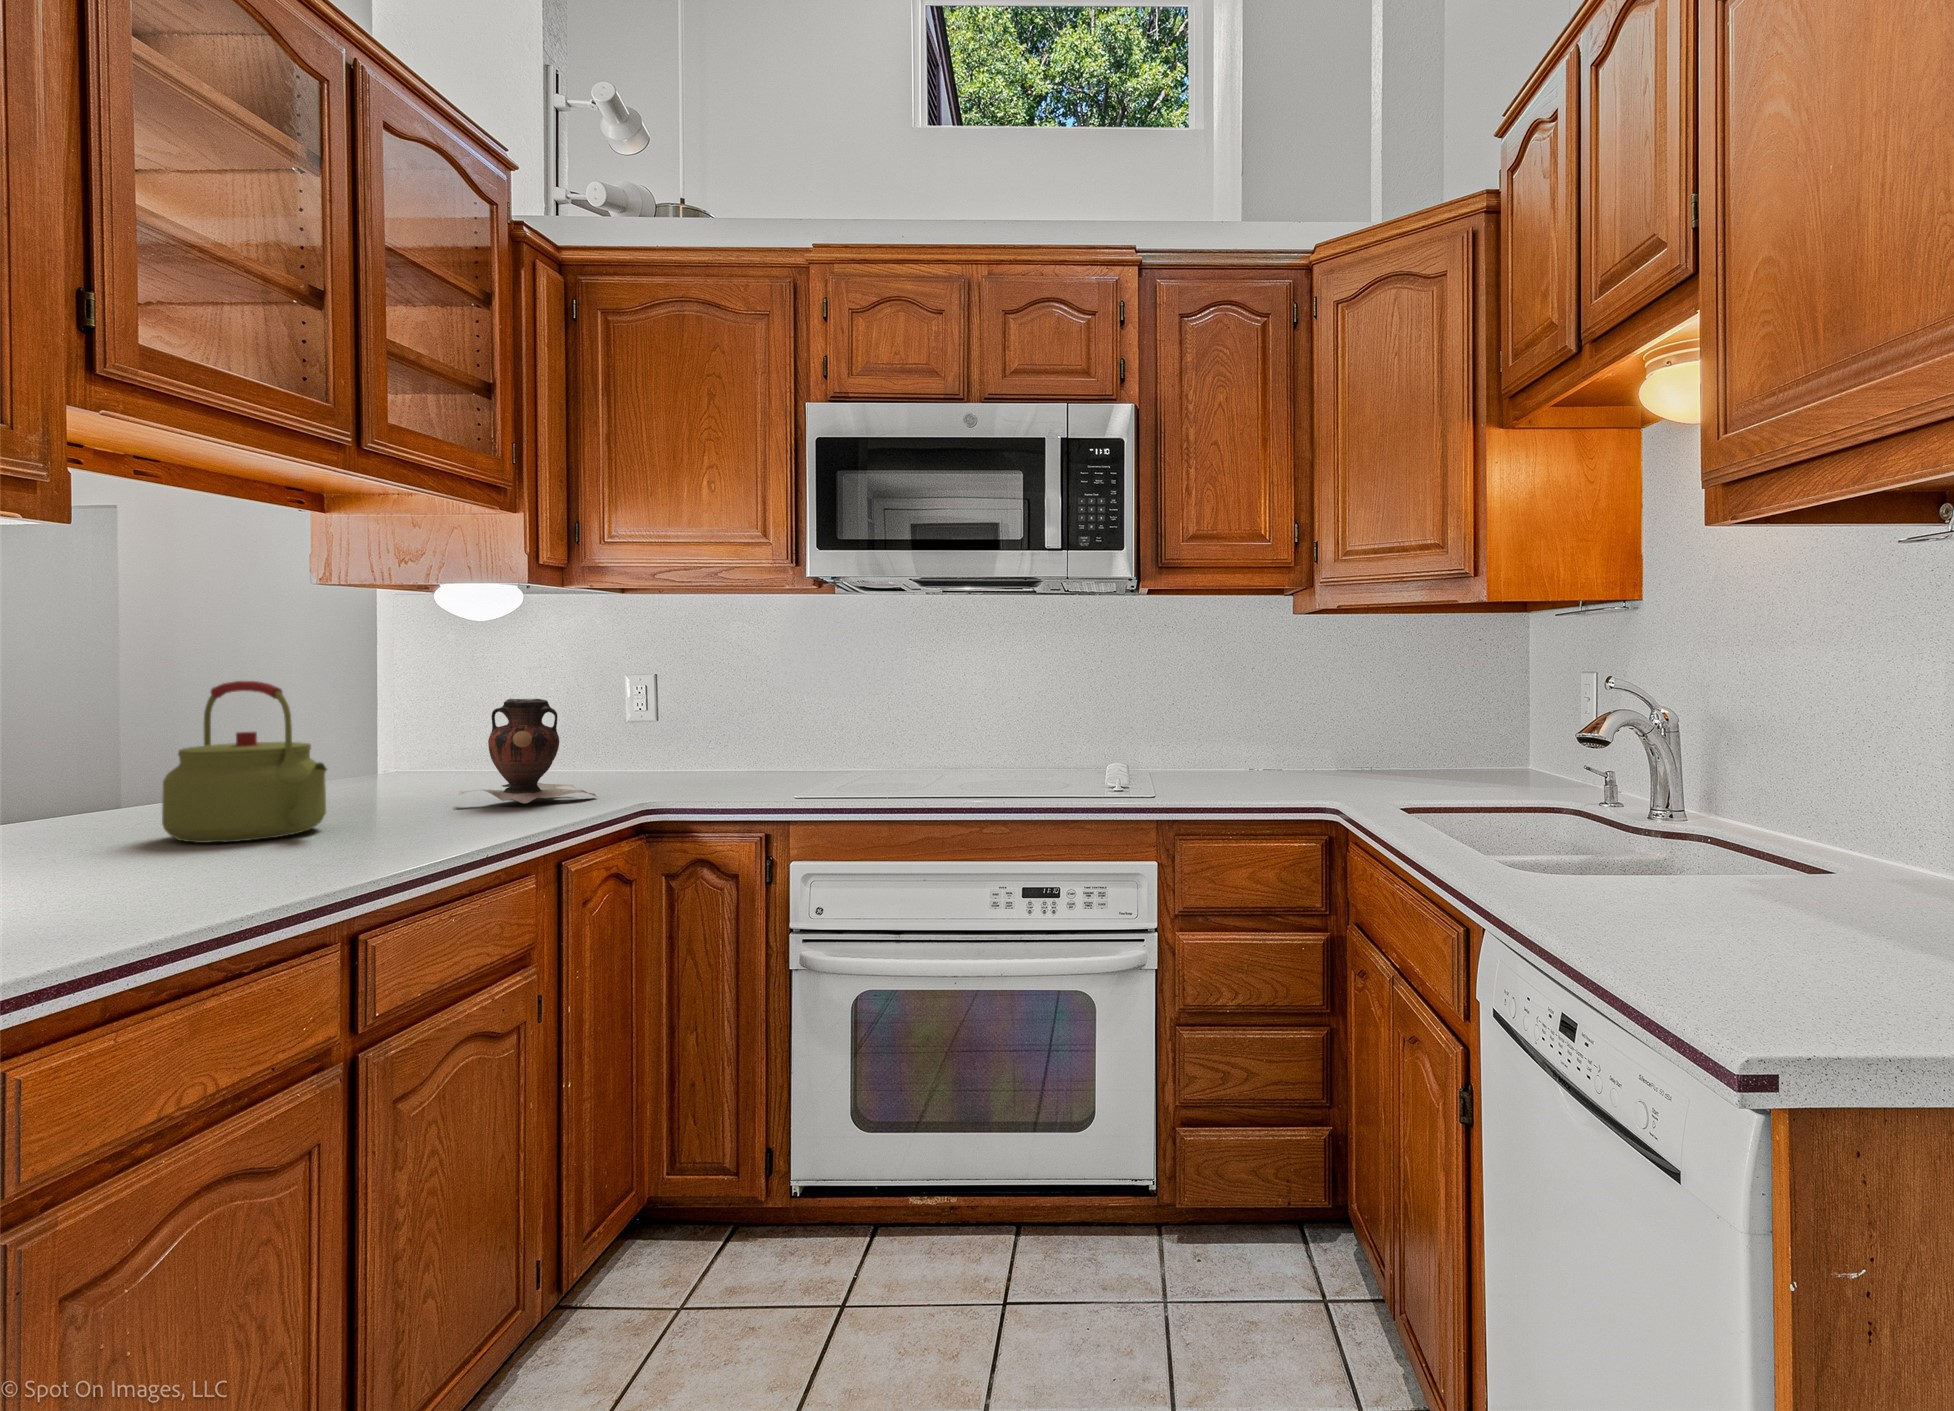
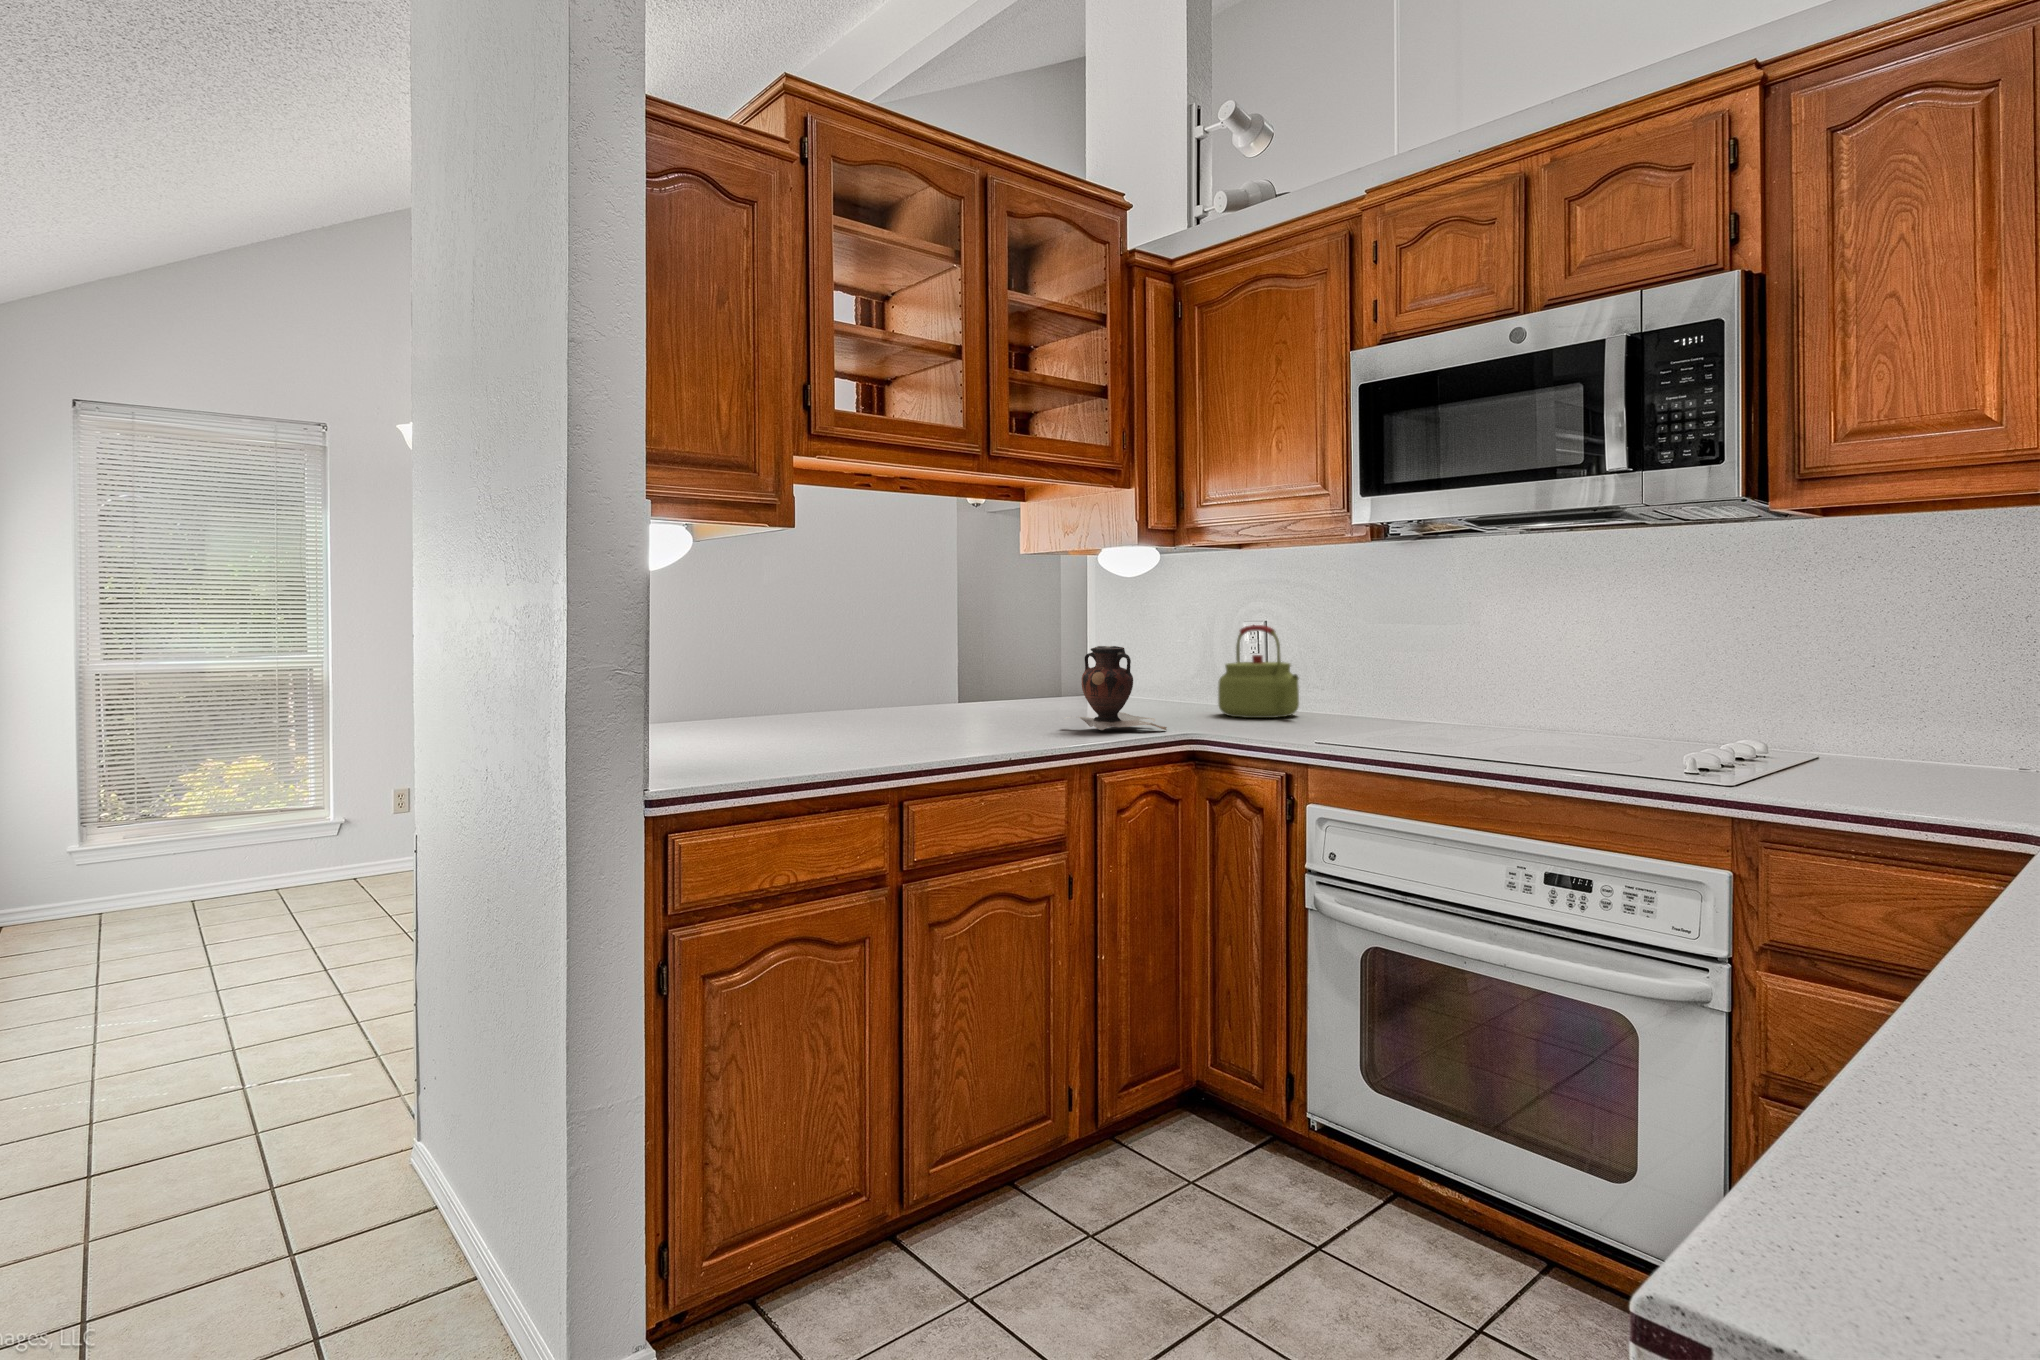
kettle: present [162,681,327,843] -> present [1218,625,1299,718]

